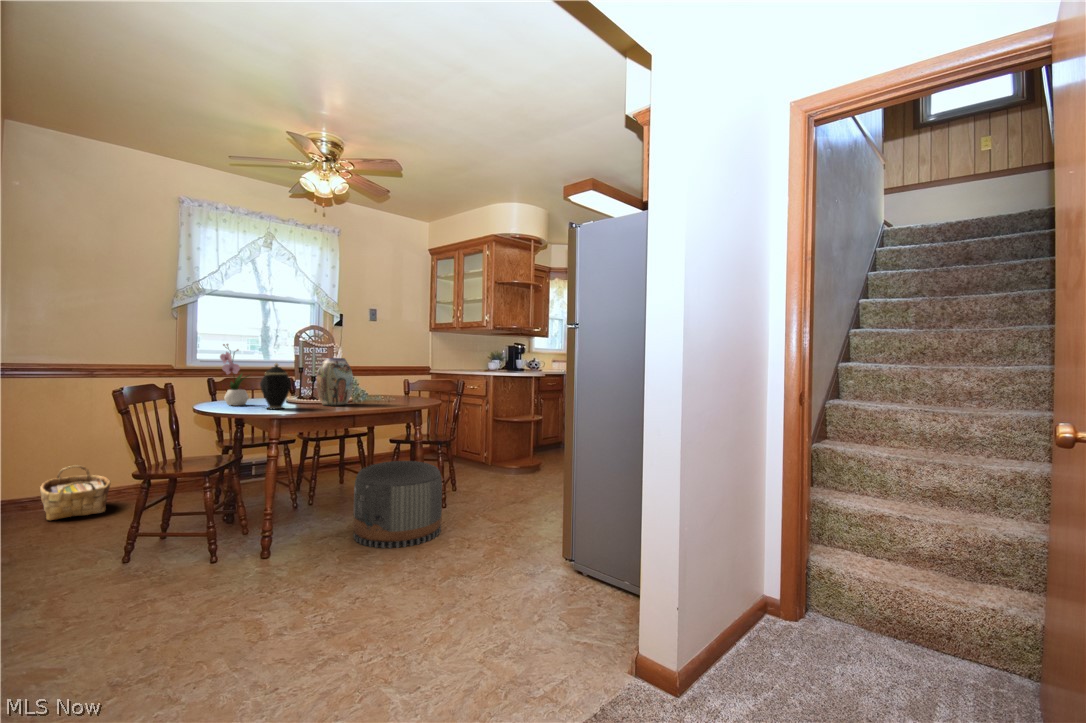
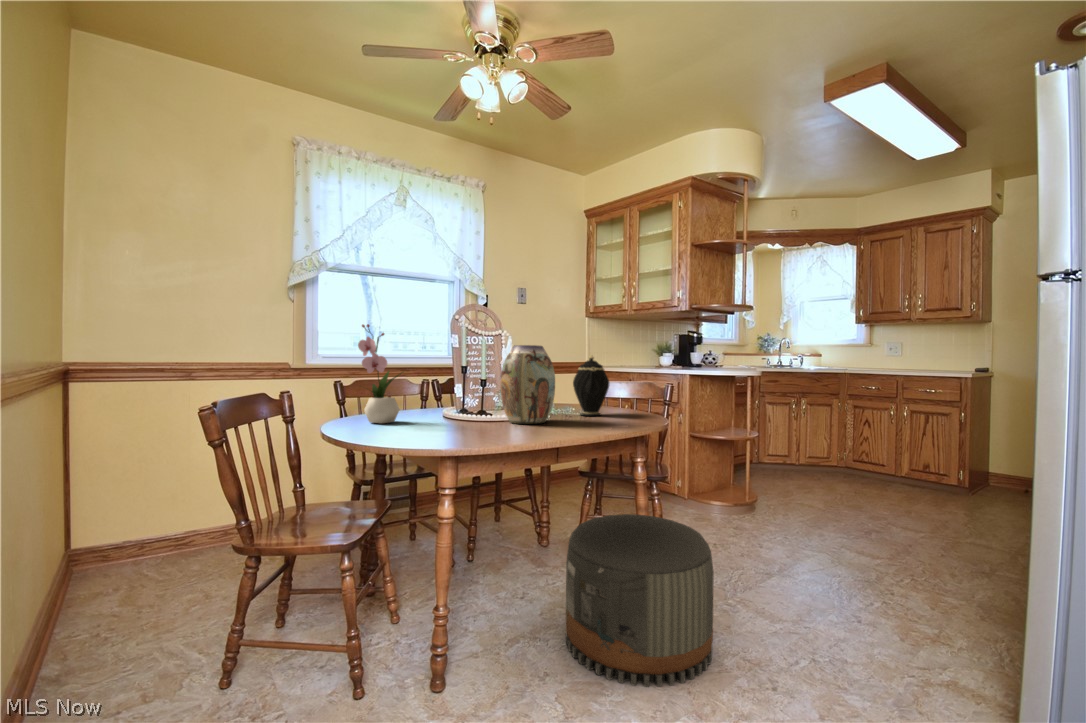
teapot: present [260,363,292,409] -> present [573,355,609,416]
woven basket: present [40,465,110,521] -> none [129,497,215,577]

